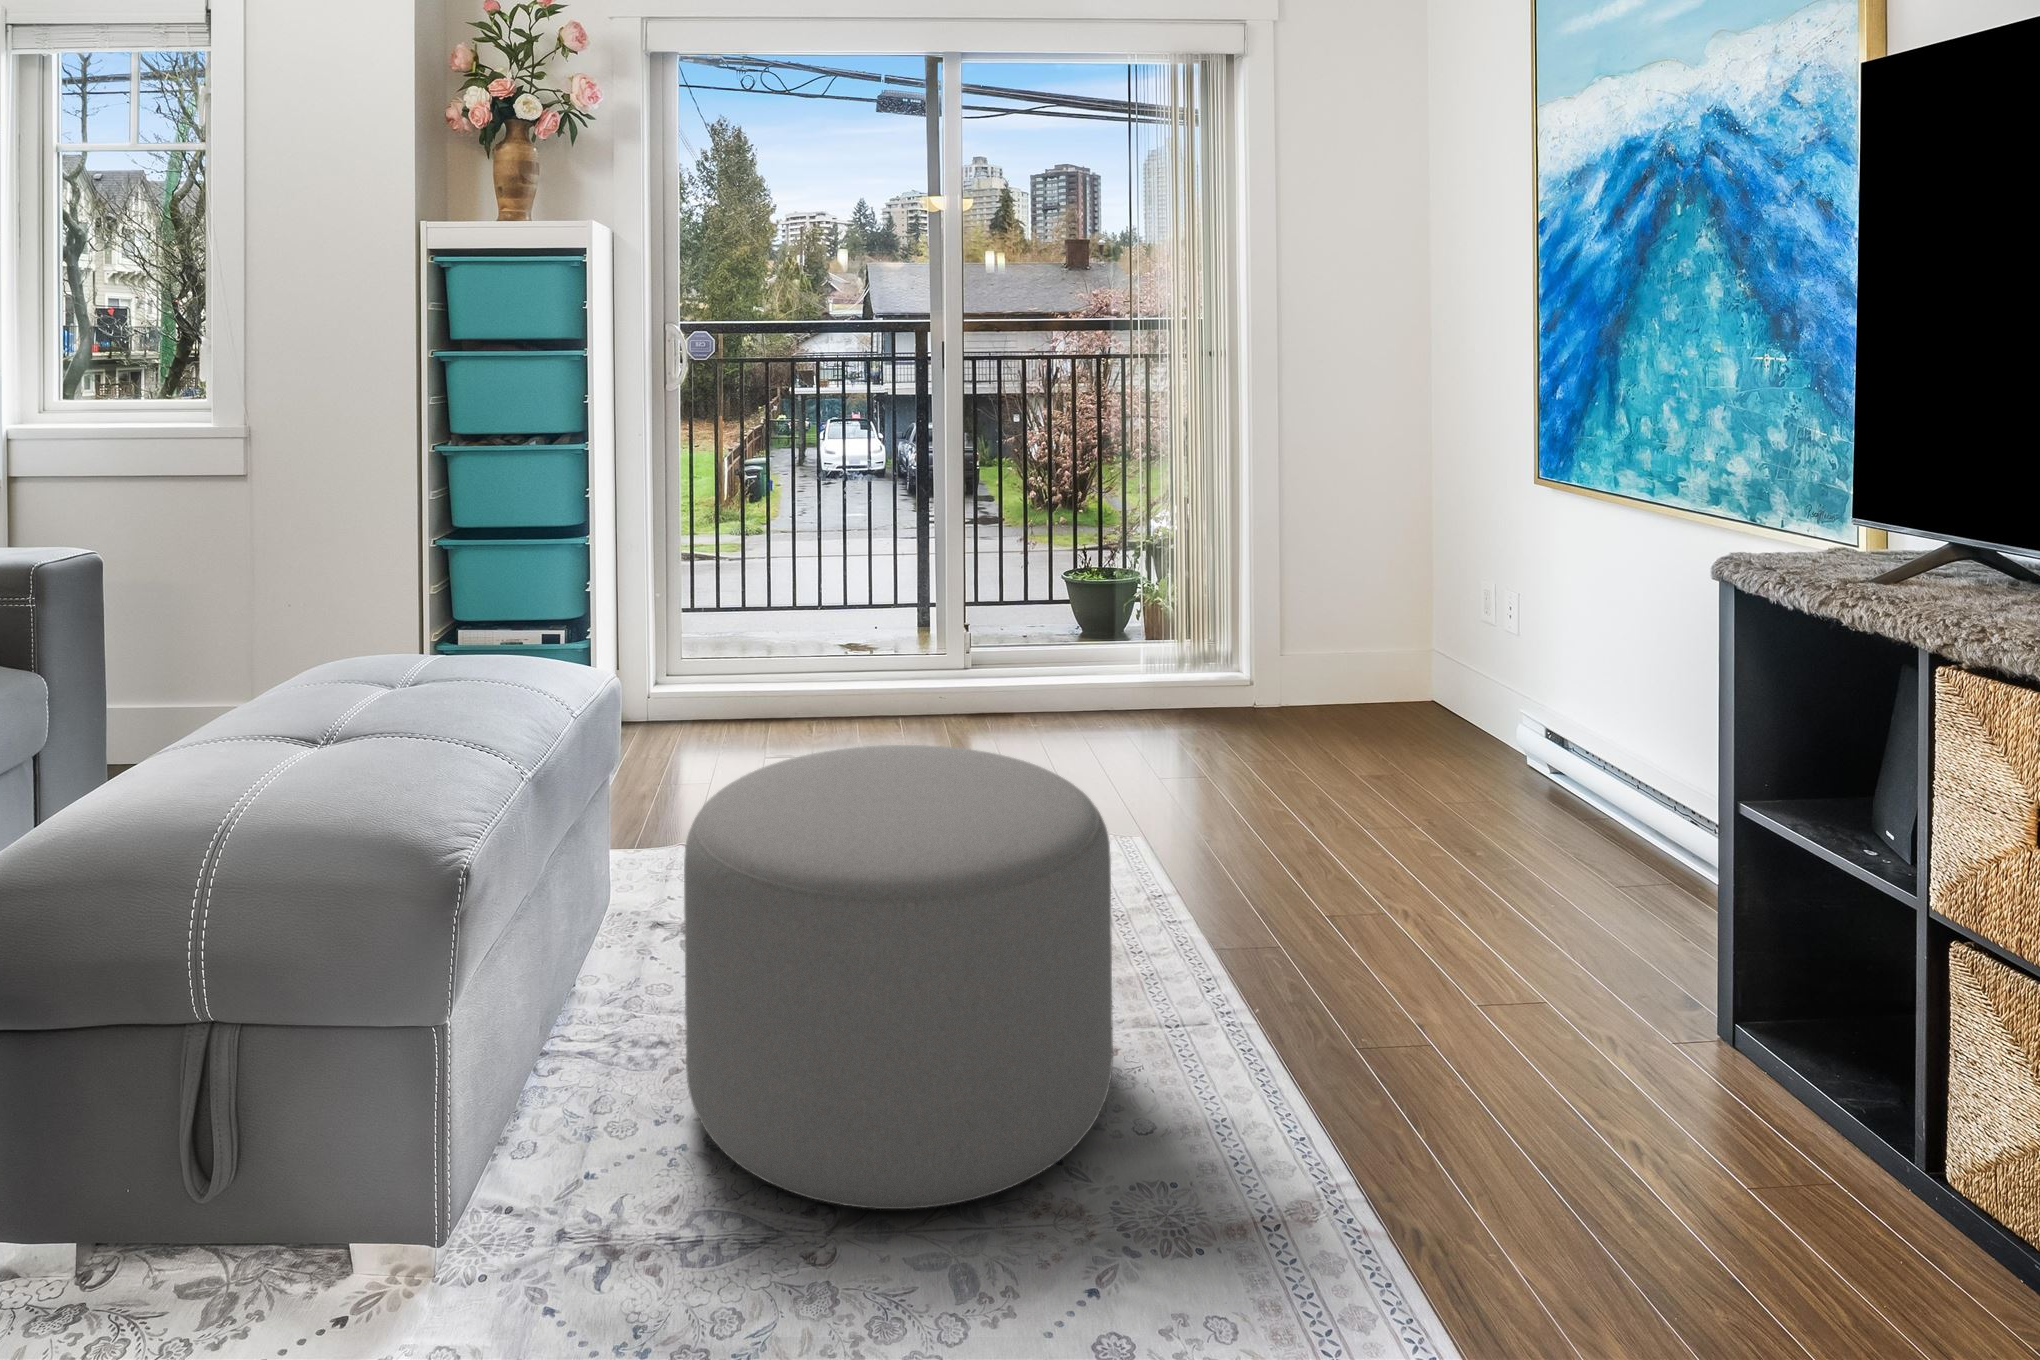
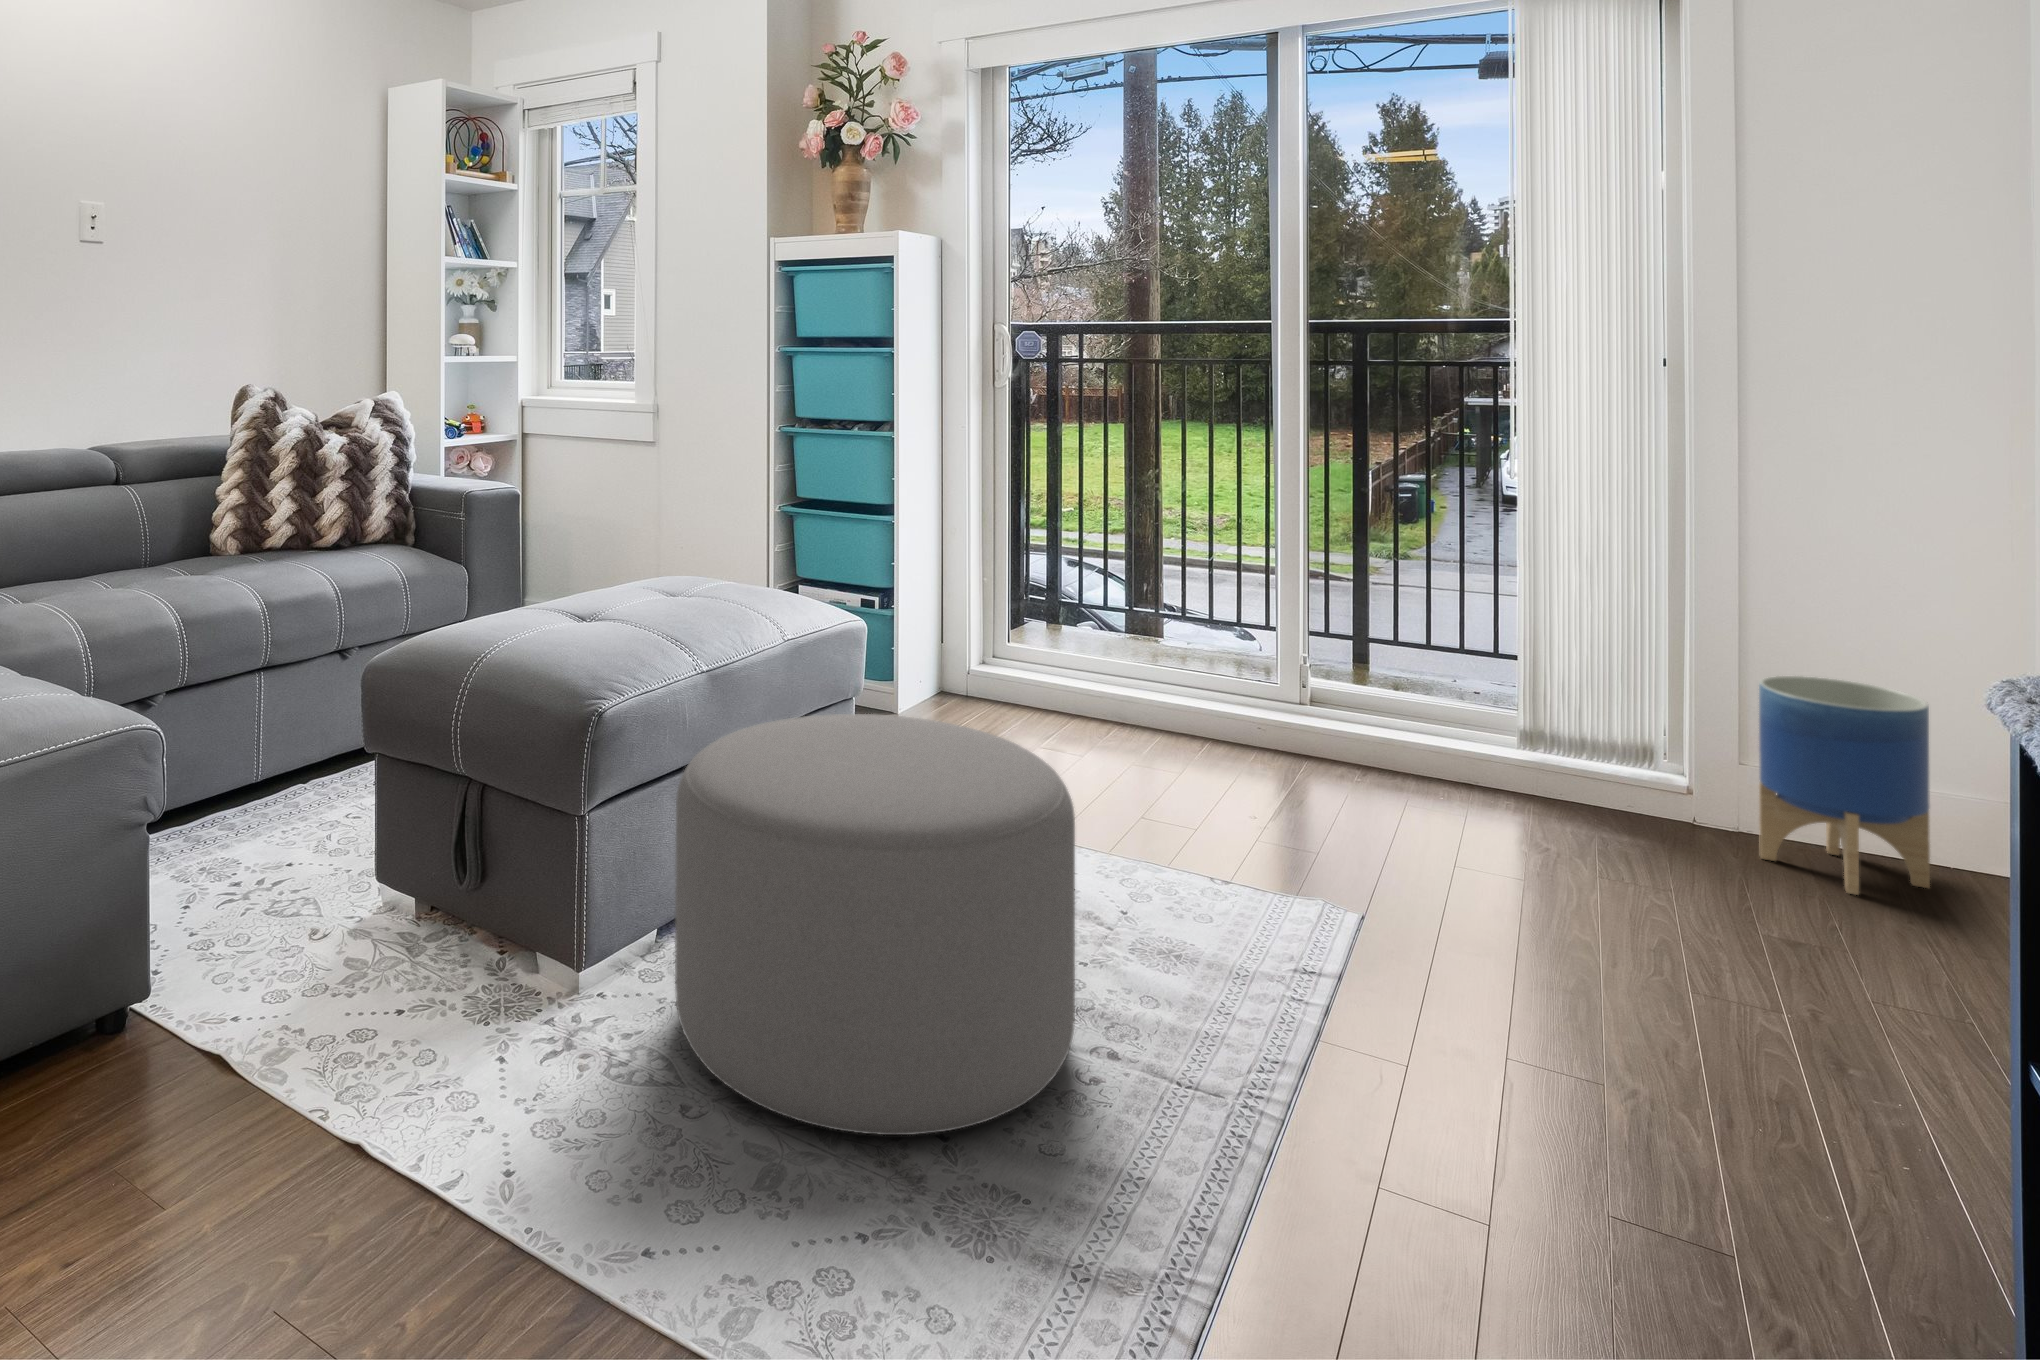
planter: none [1309,587,1408,742] -> present [1759,676,1930,895]

